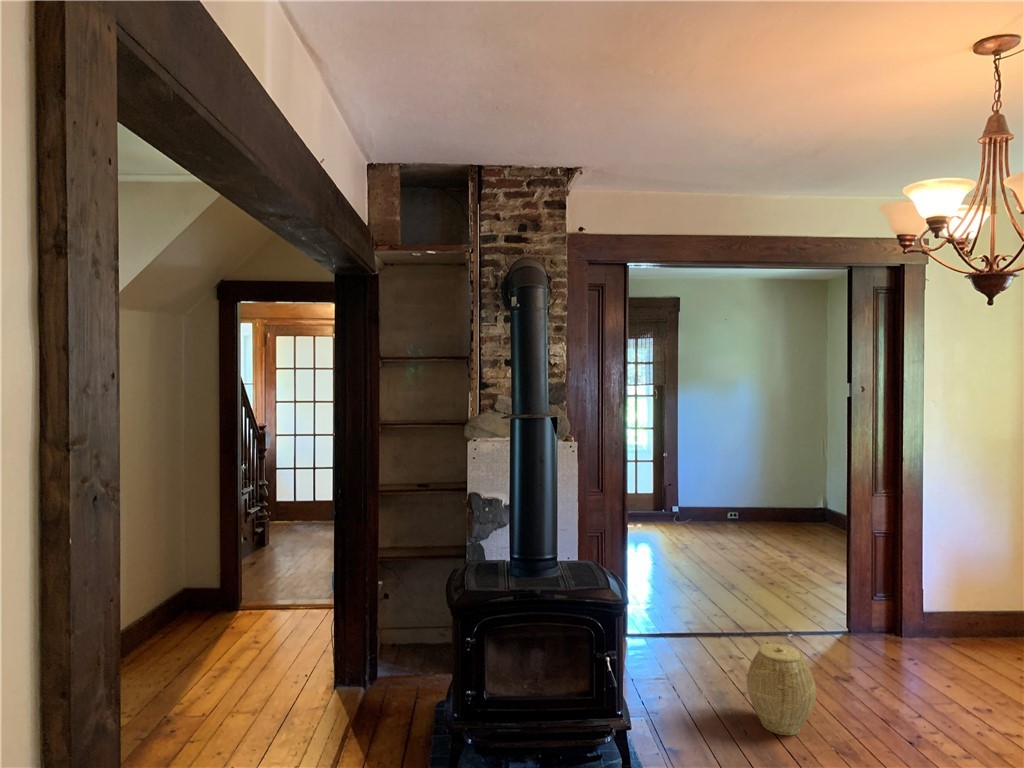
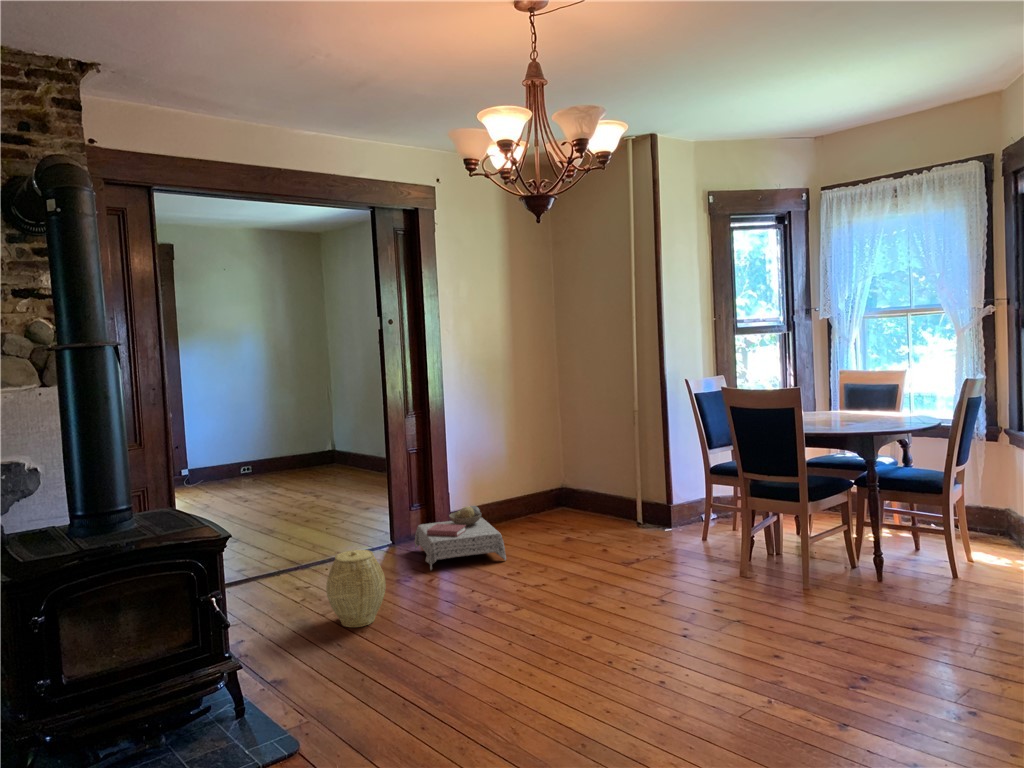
ottoman: none [873,618,1001,705] -> present [414,506,506,570]

